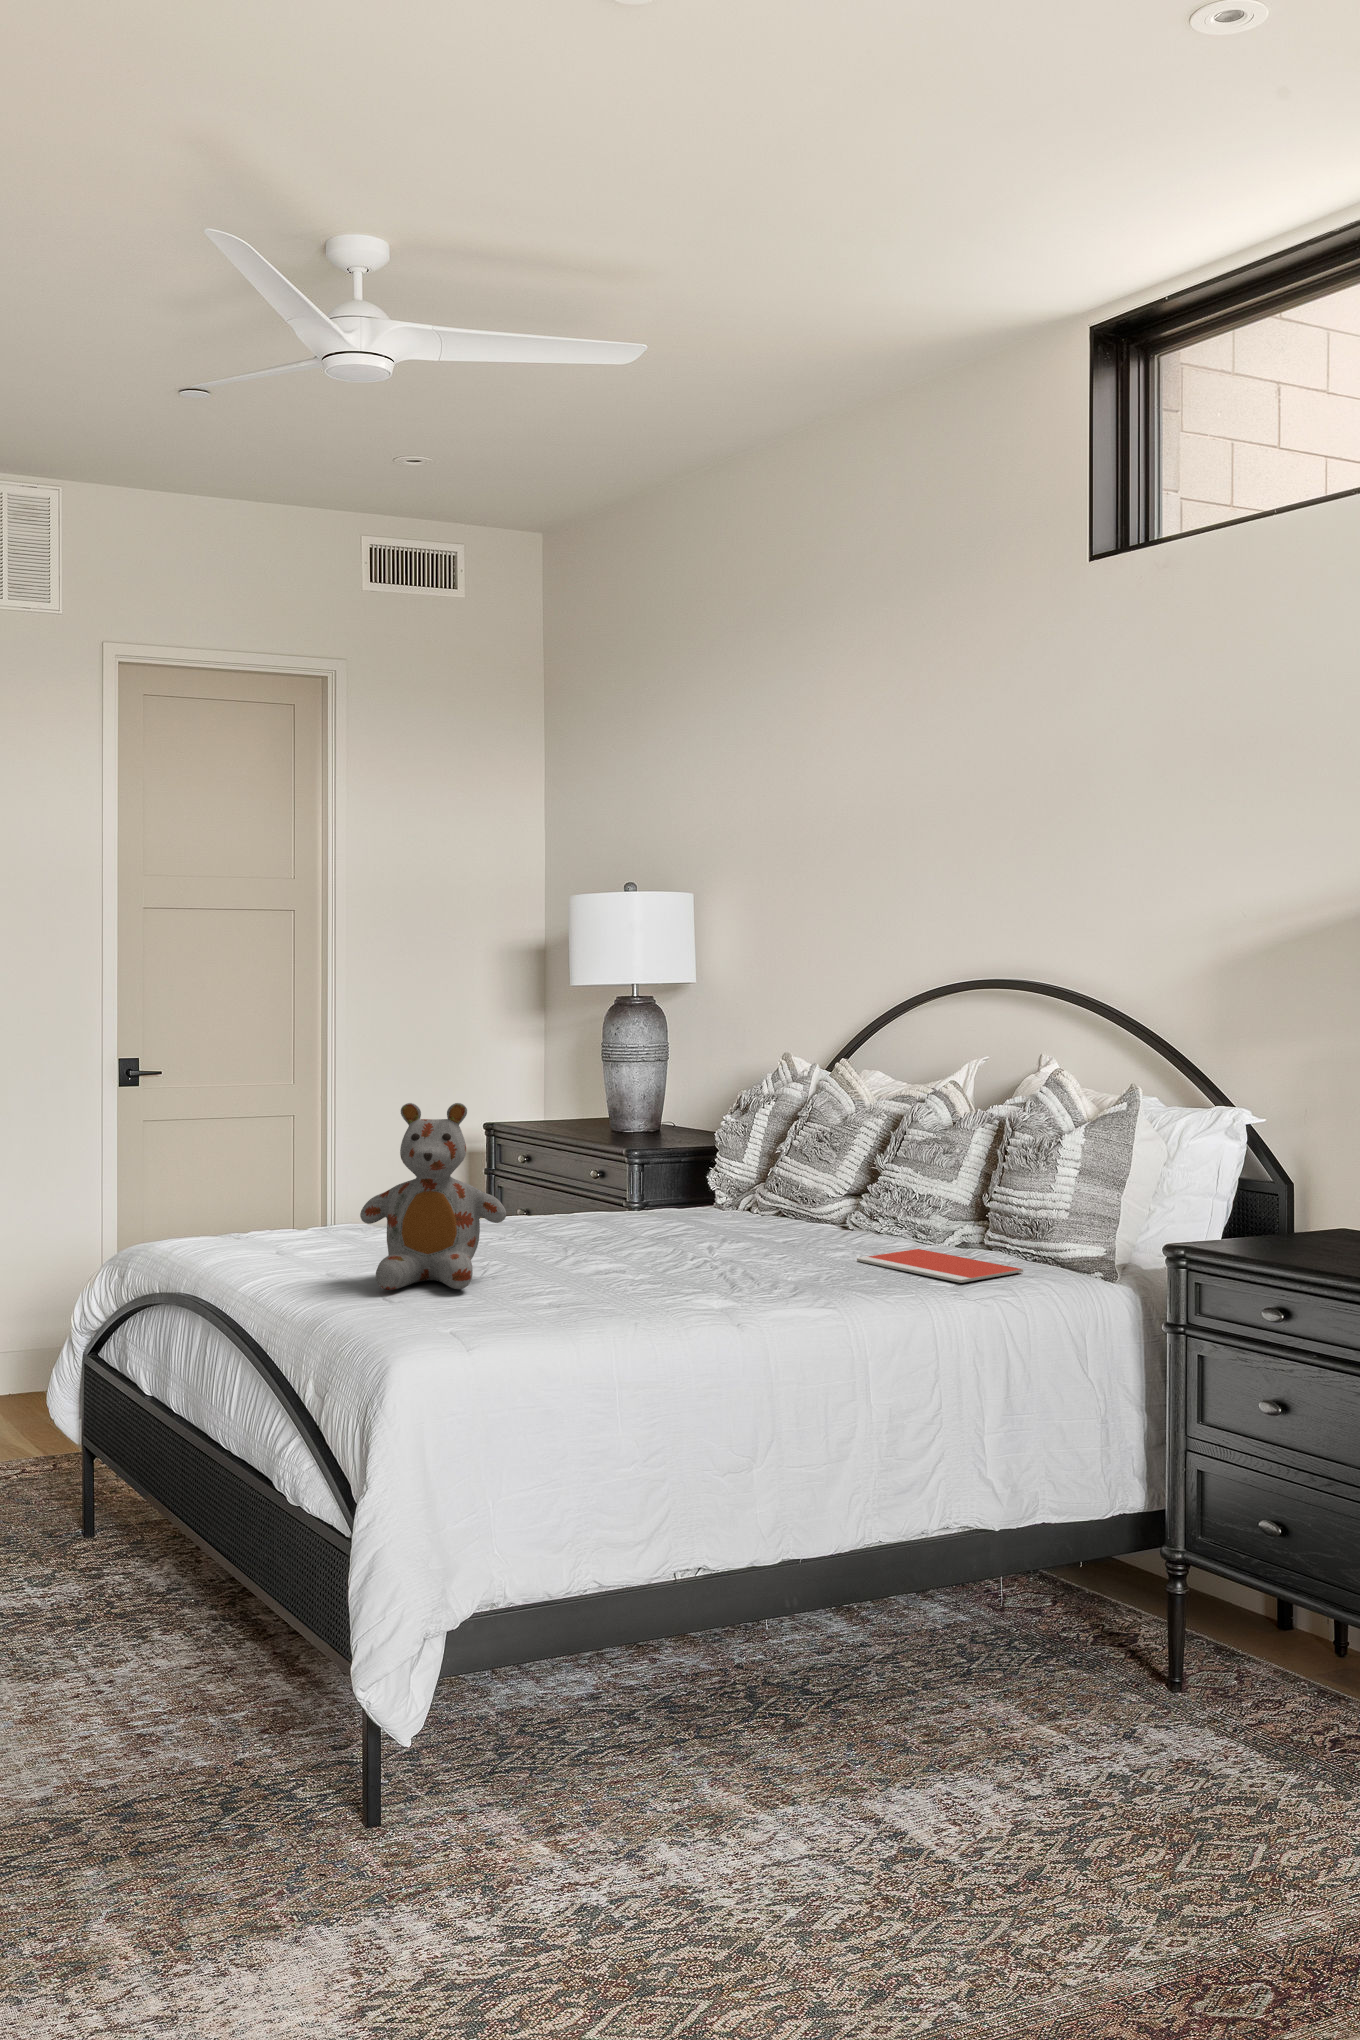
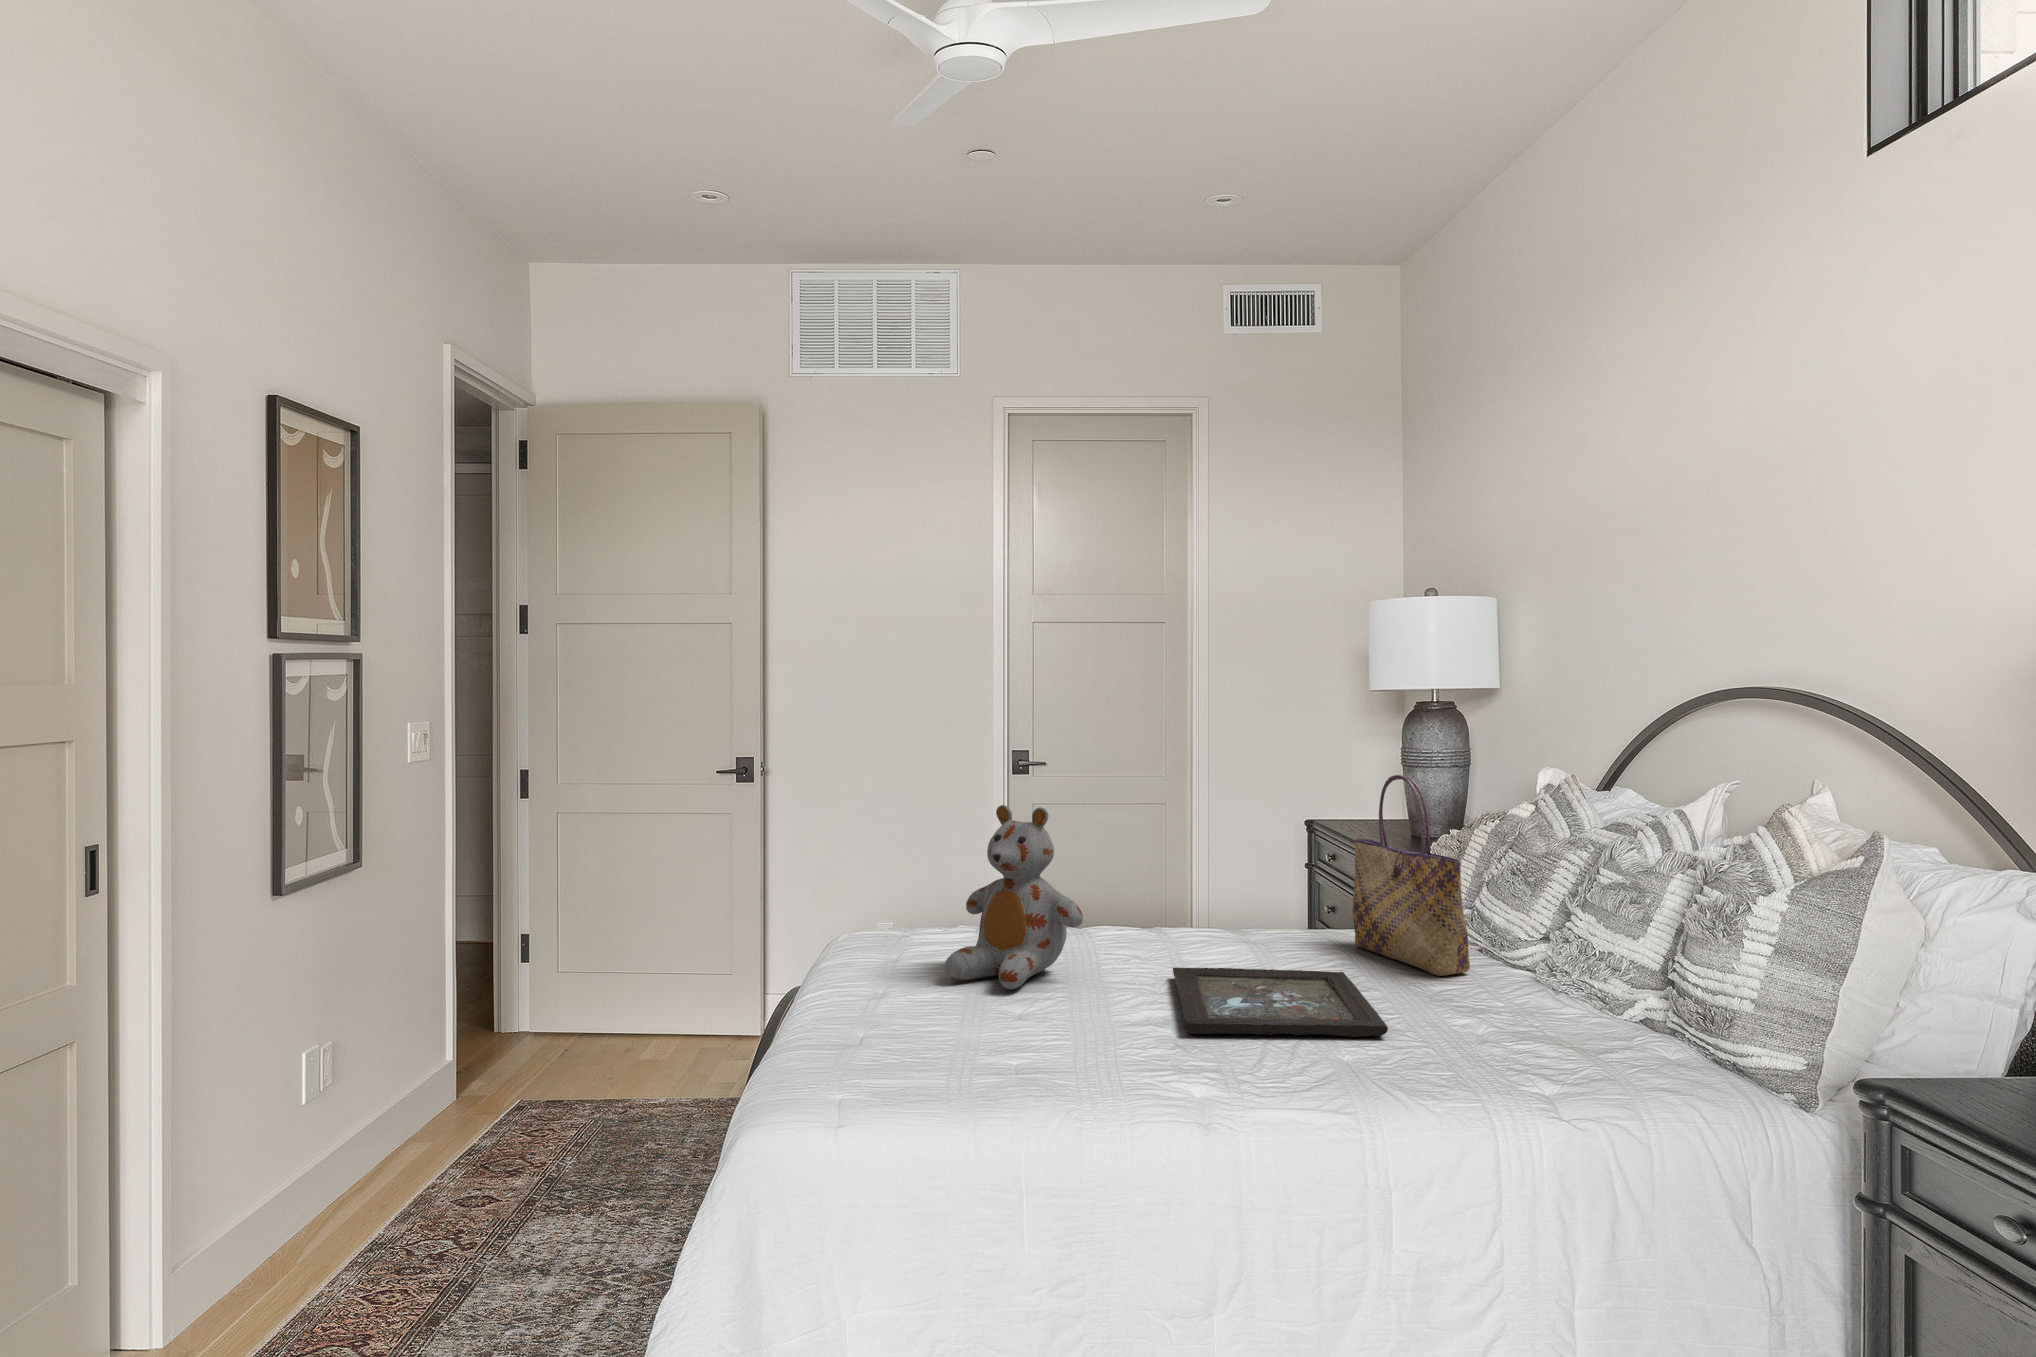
tote bag: none [675,1061,804,1237] -> present [1353,775,1470,976]
tray: none [581,1241,823,1295] -> present [1173,968,1388,1037]
notebook: present [857,1249,1023,1283] -> none [1472,1017,1669,1078]

